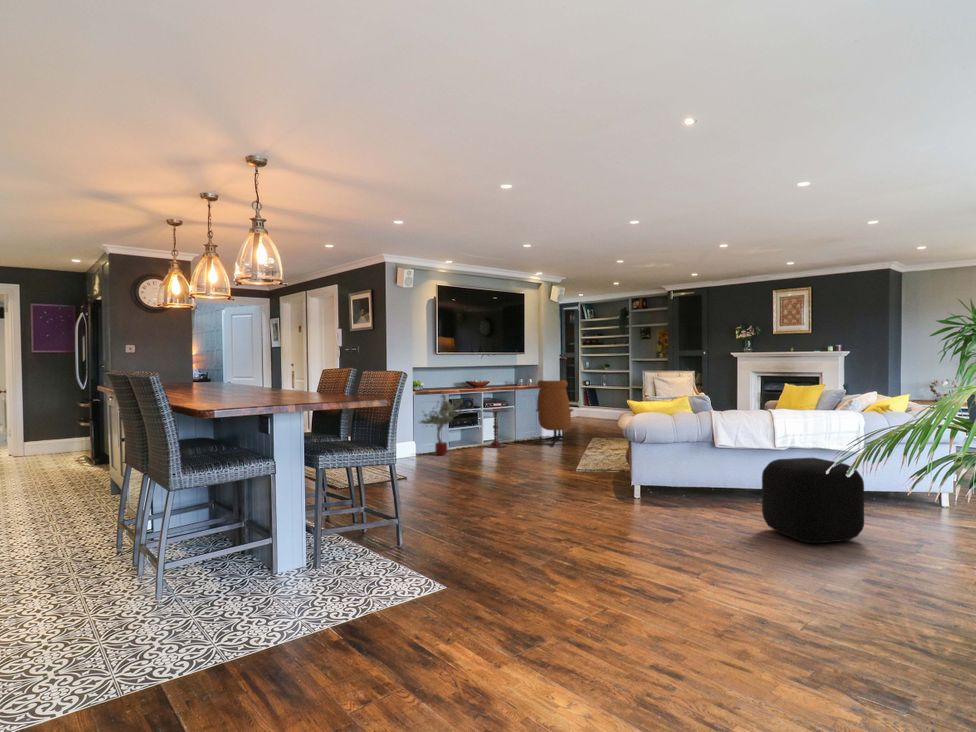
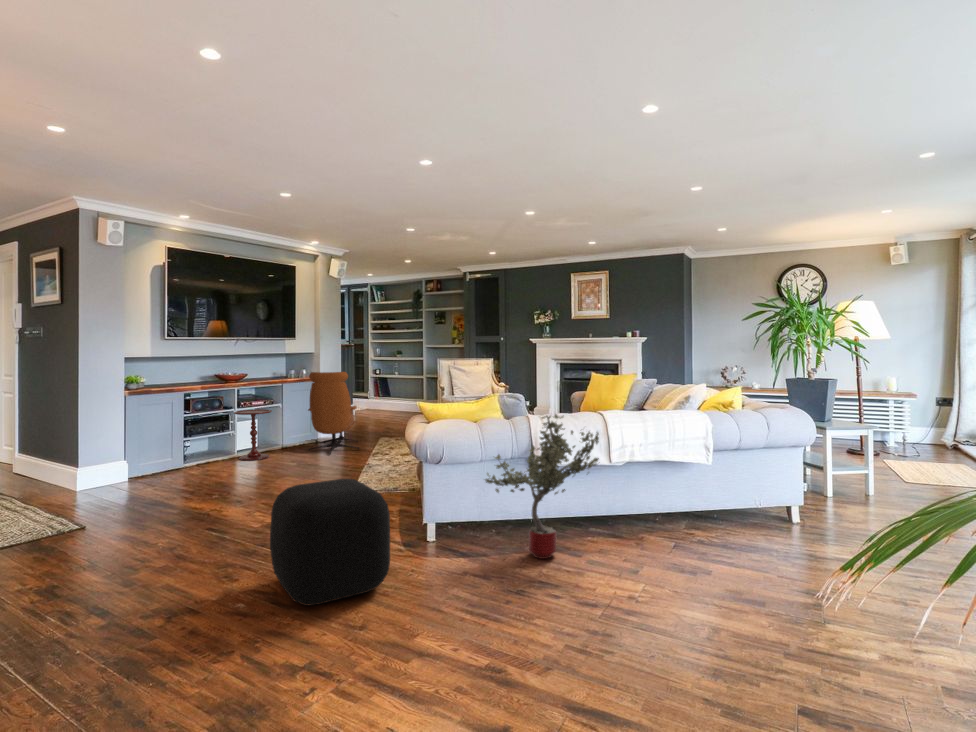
potted tree: present [420,392,463,455] -> present [485,414,599,559]
ottoman: present [762,457,864,543] -> present [270,479,390,605]

